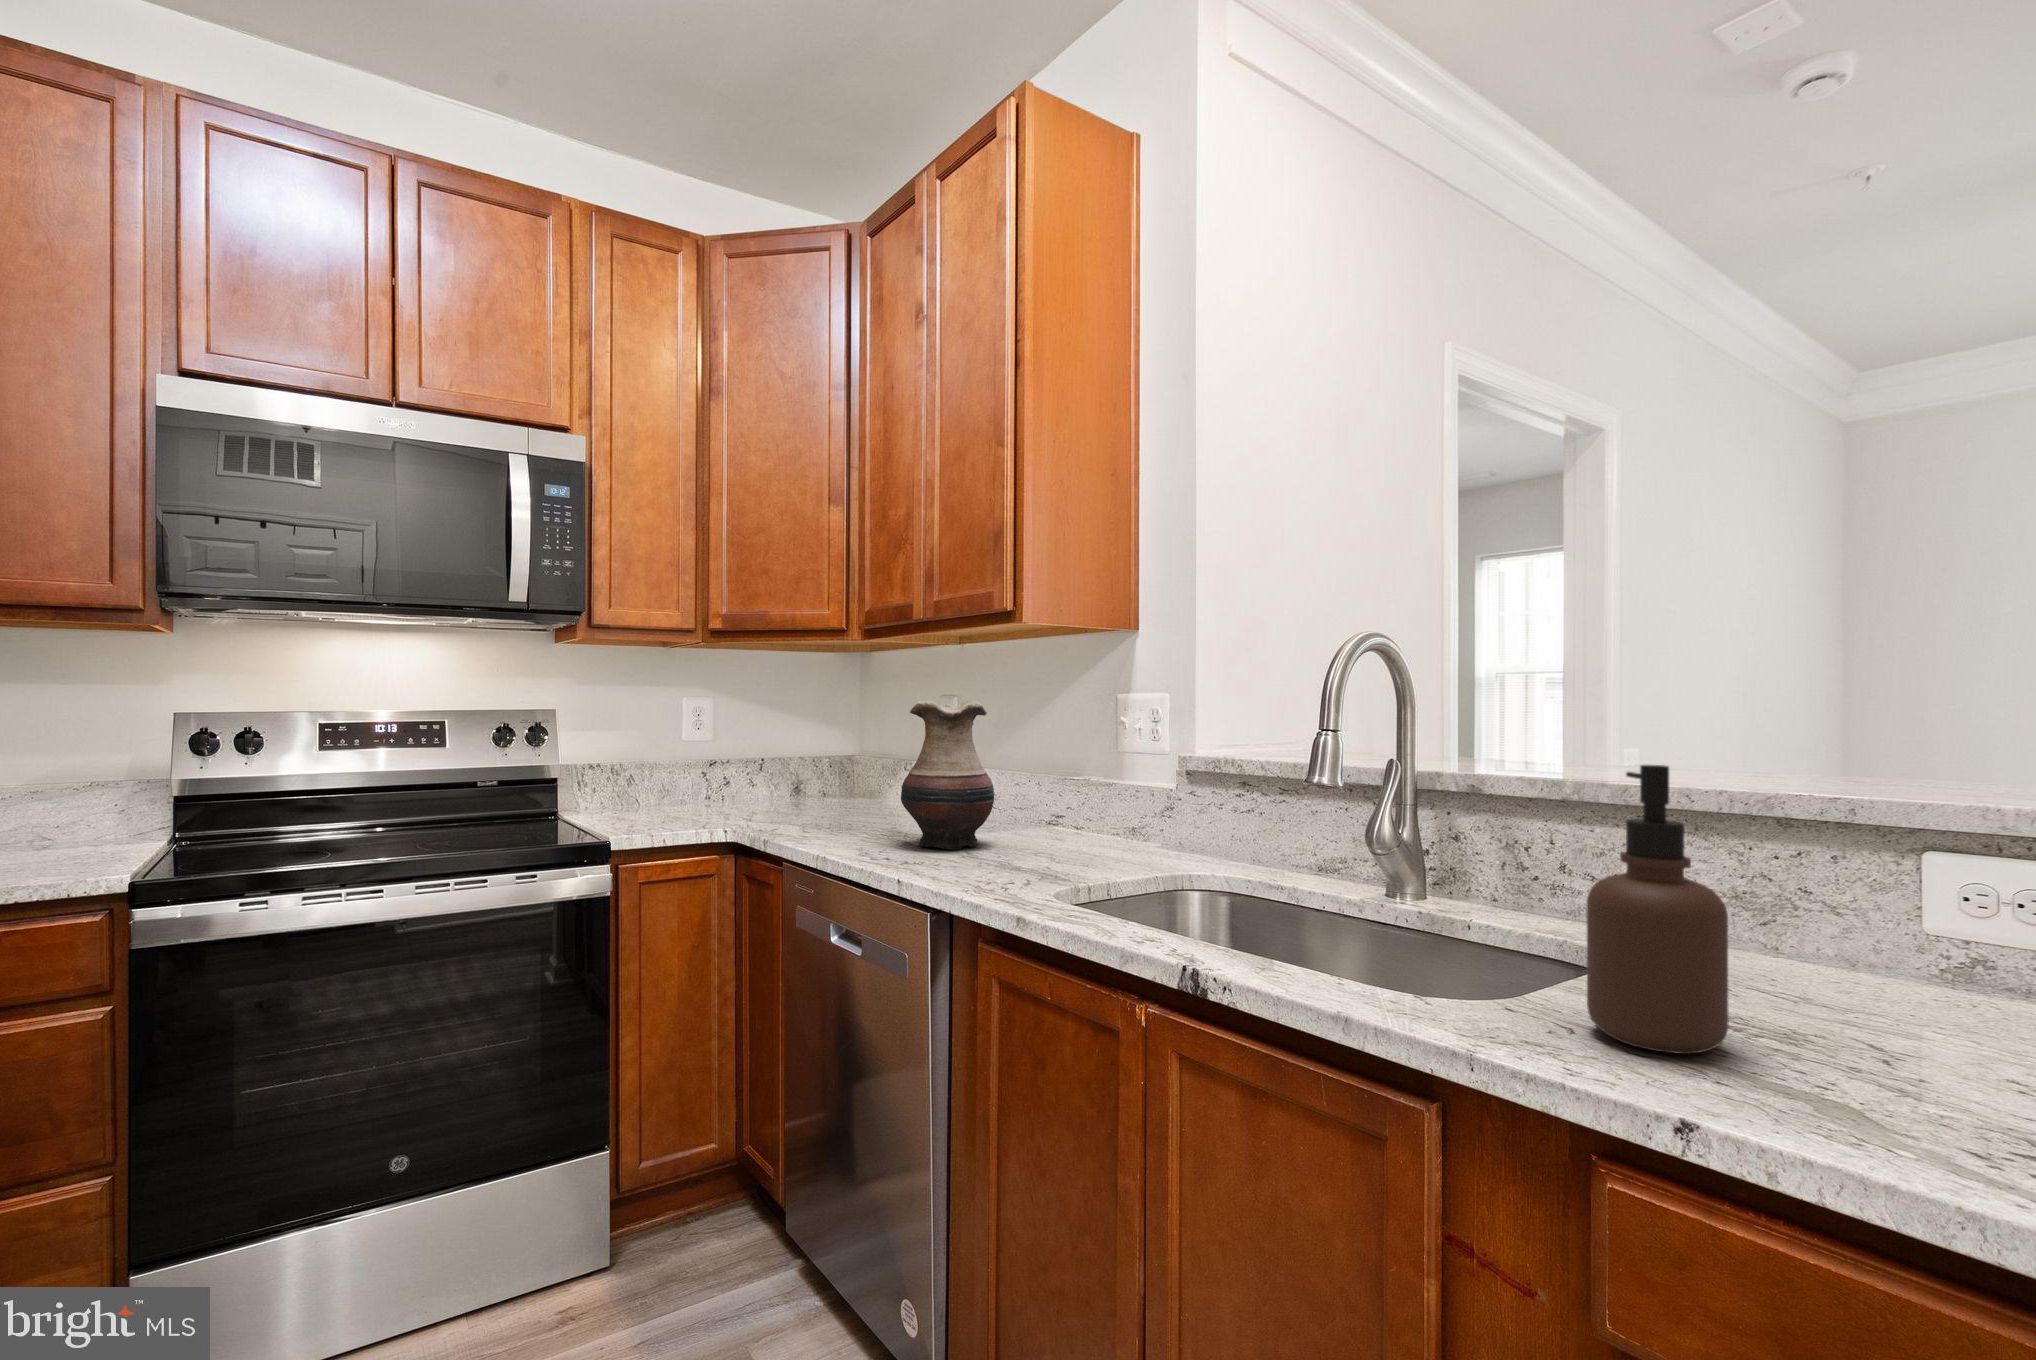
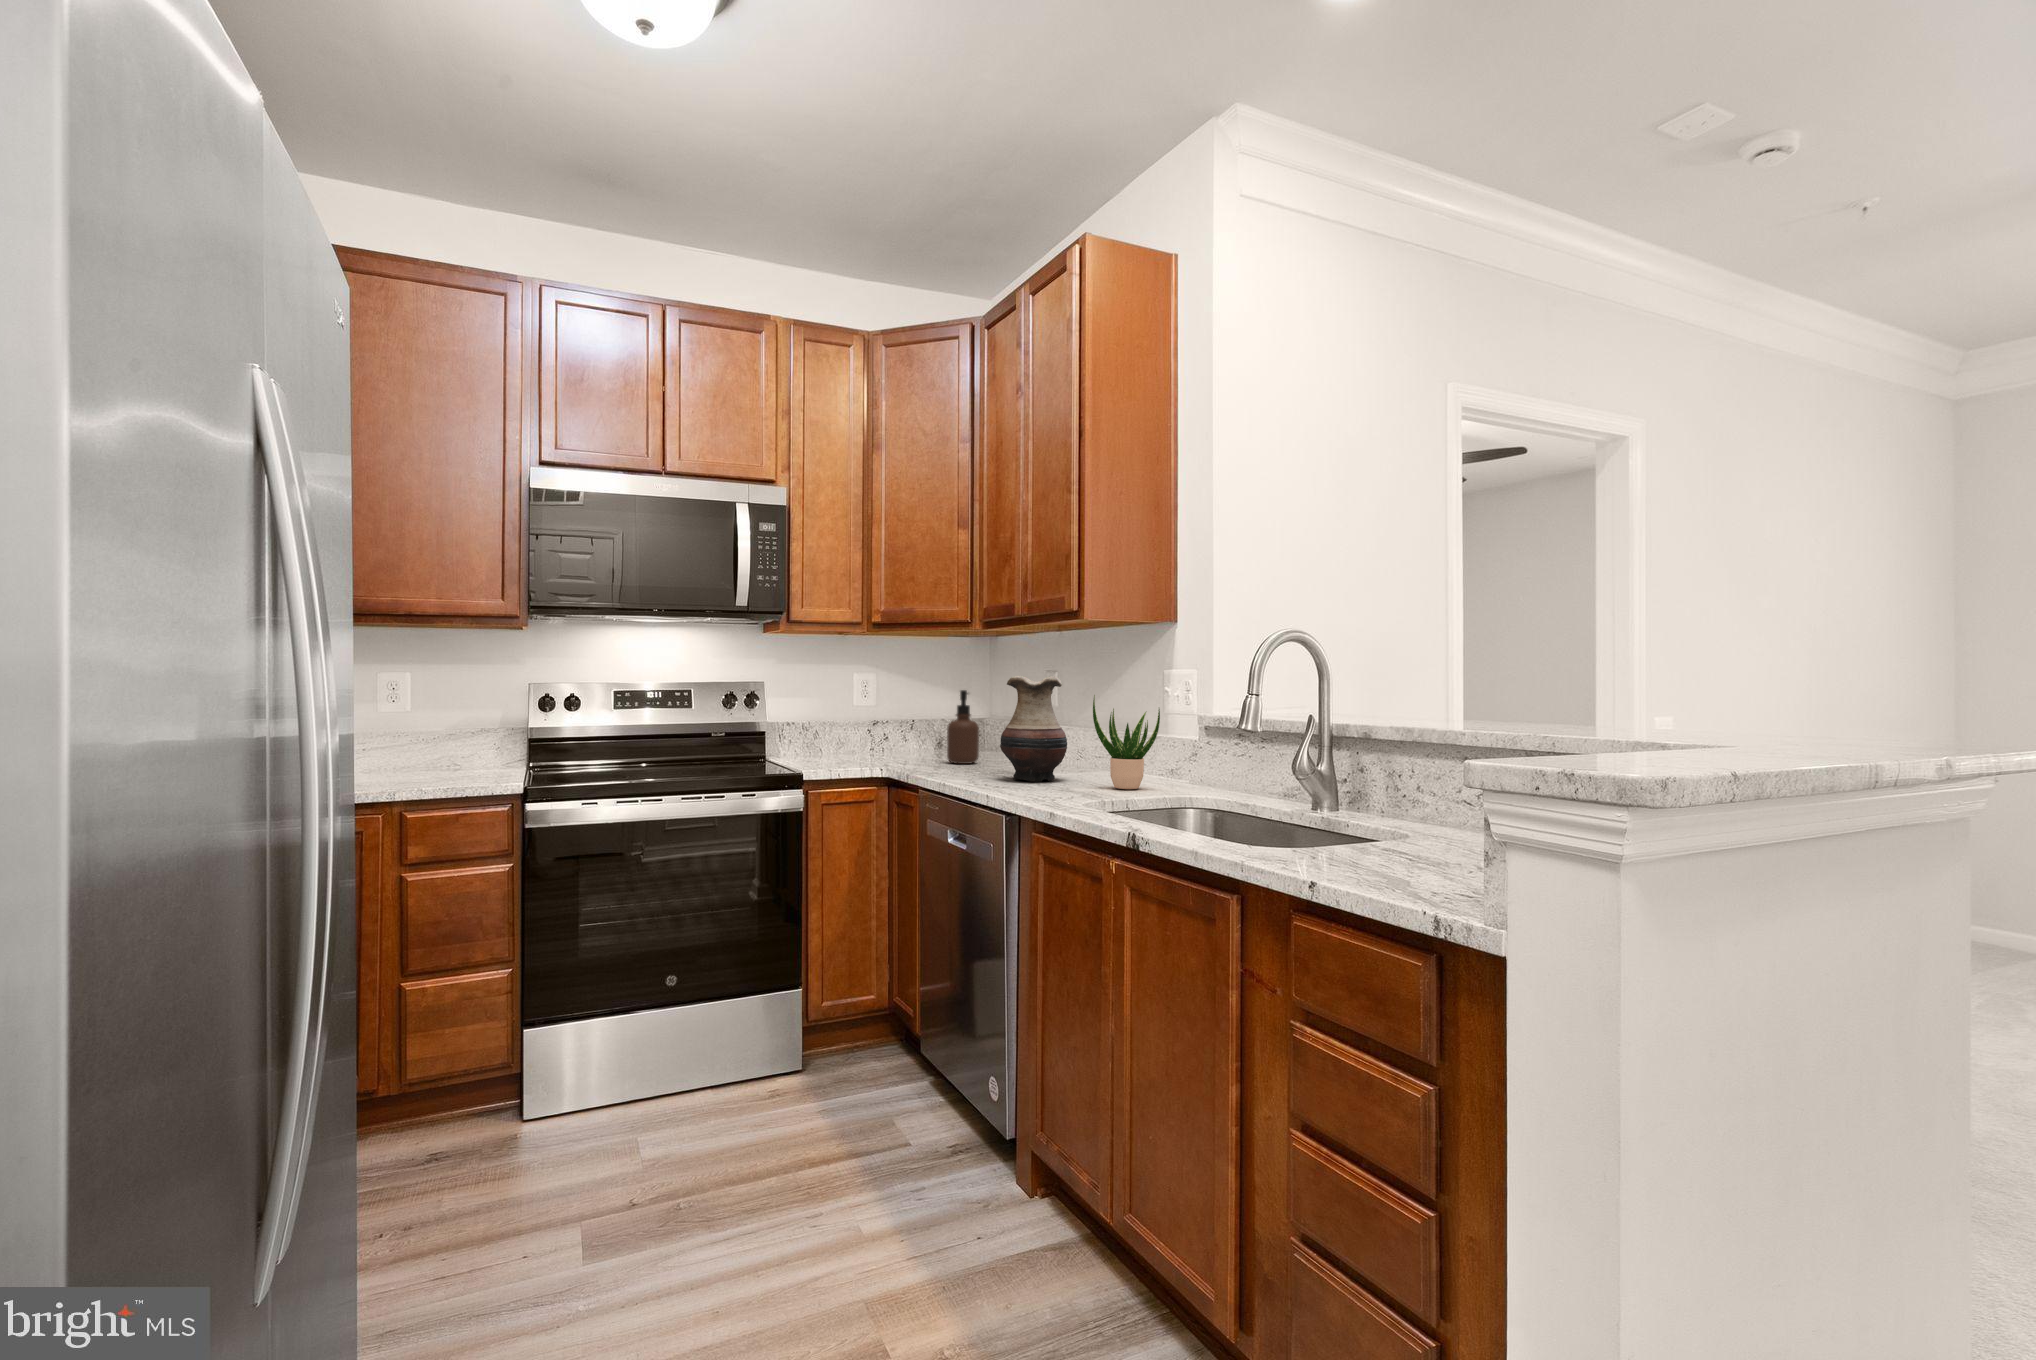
potted plant: none [1039,727,1134,861] -> present [1093,695,1160,789]
soap dispenser: present [1587,765,1729,1054] -> present [947,690,979,764]

